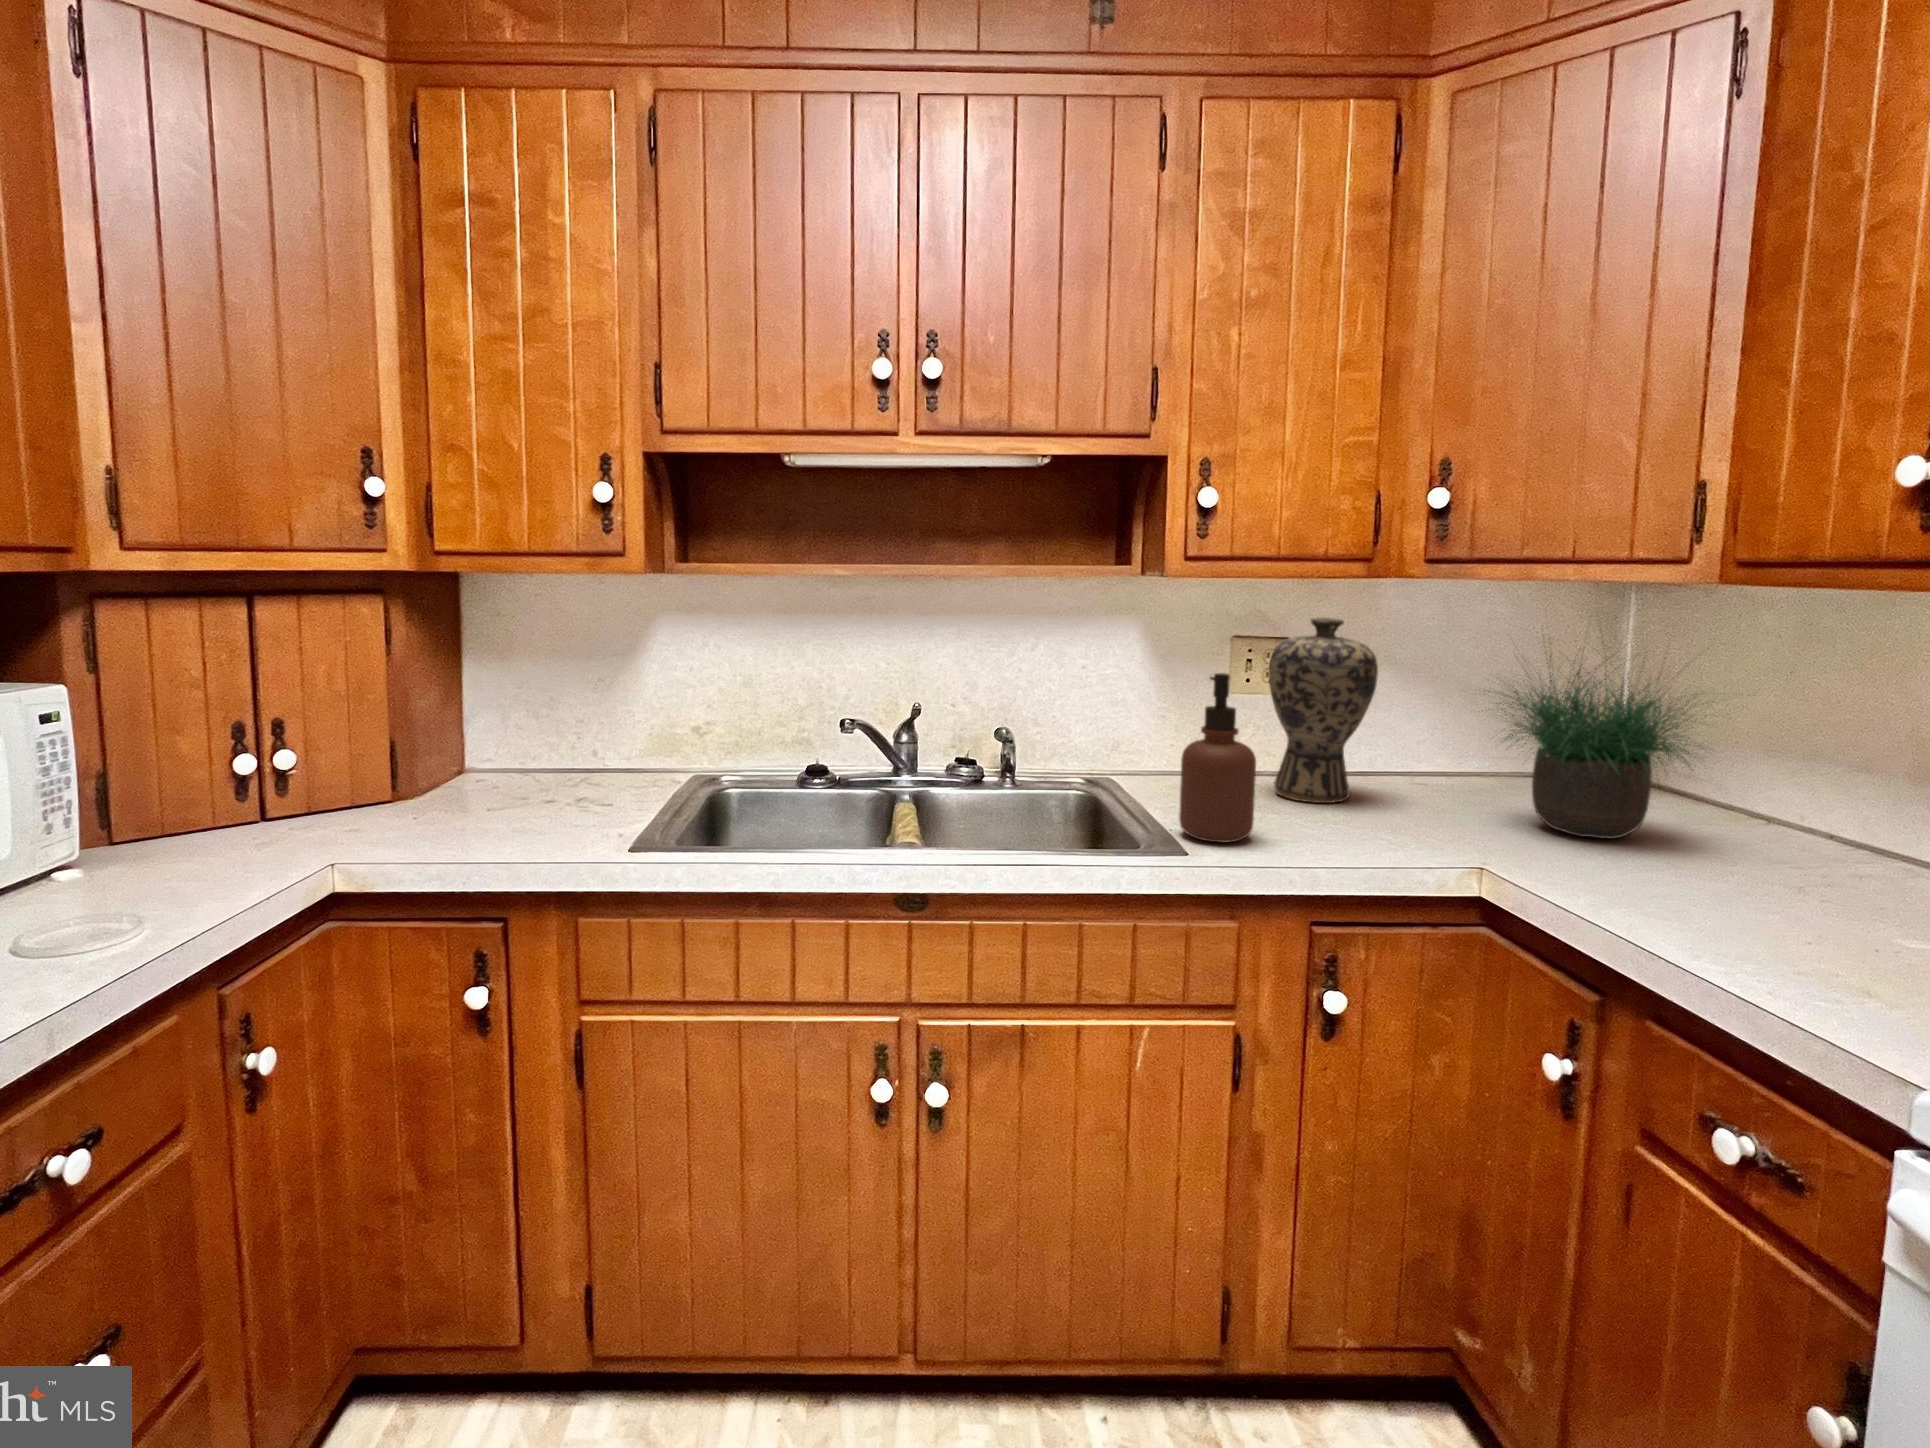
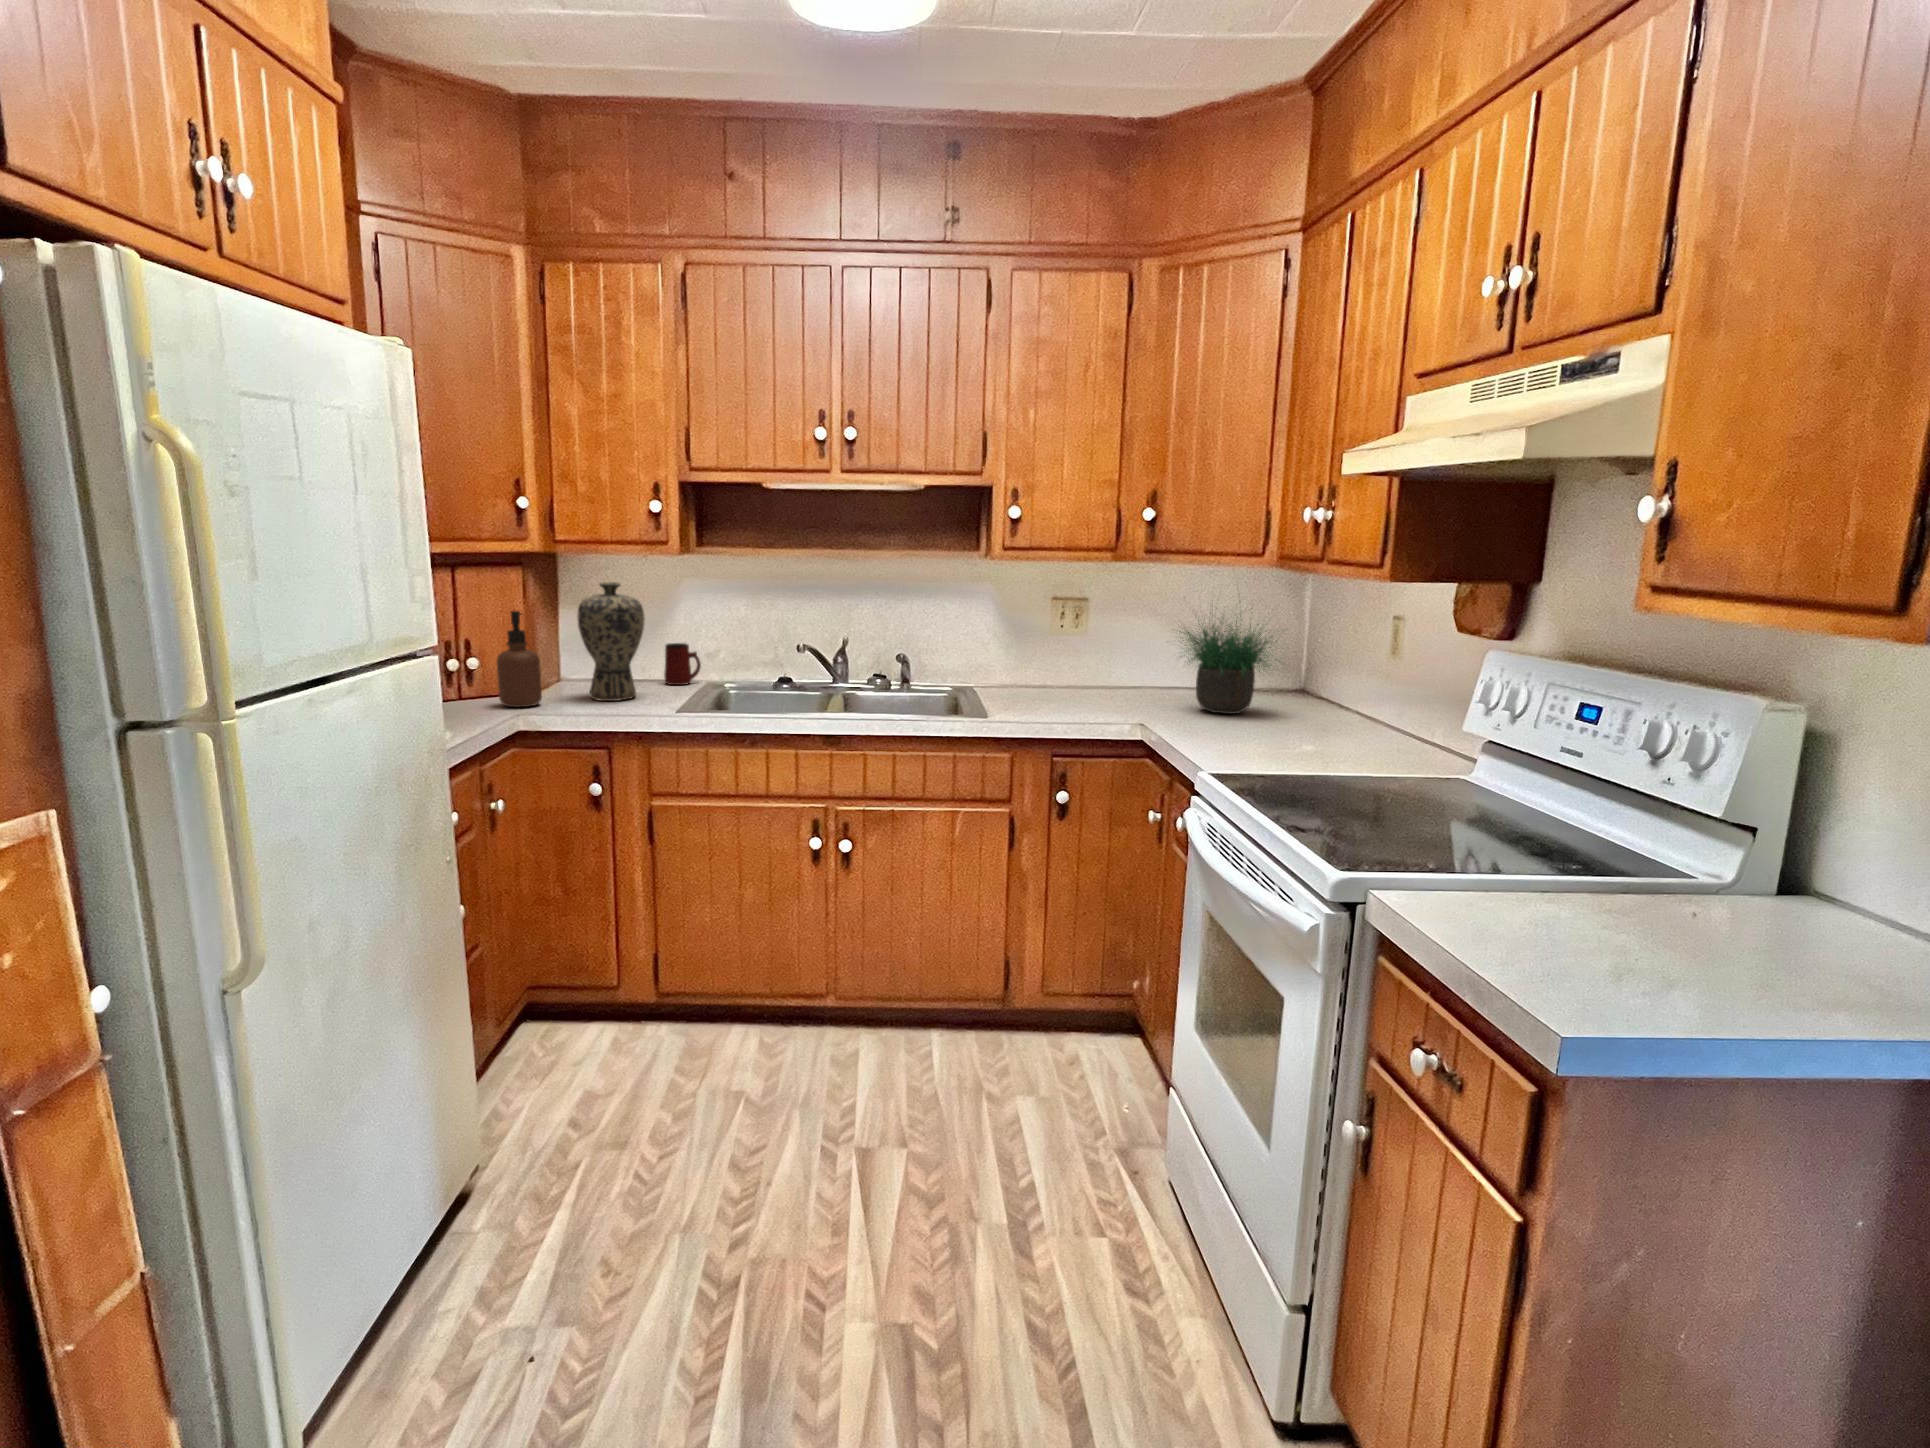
vase: present [1269,617,1378,803] -> present [577,582,645,701]
soap dispenser: present [1179,673,1256,843] -> present [497,611,542,707]
mug: none [625,713,684,781] -> present [664,643,701,685]

